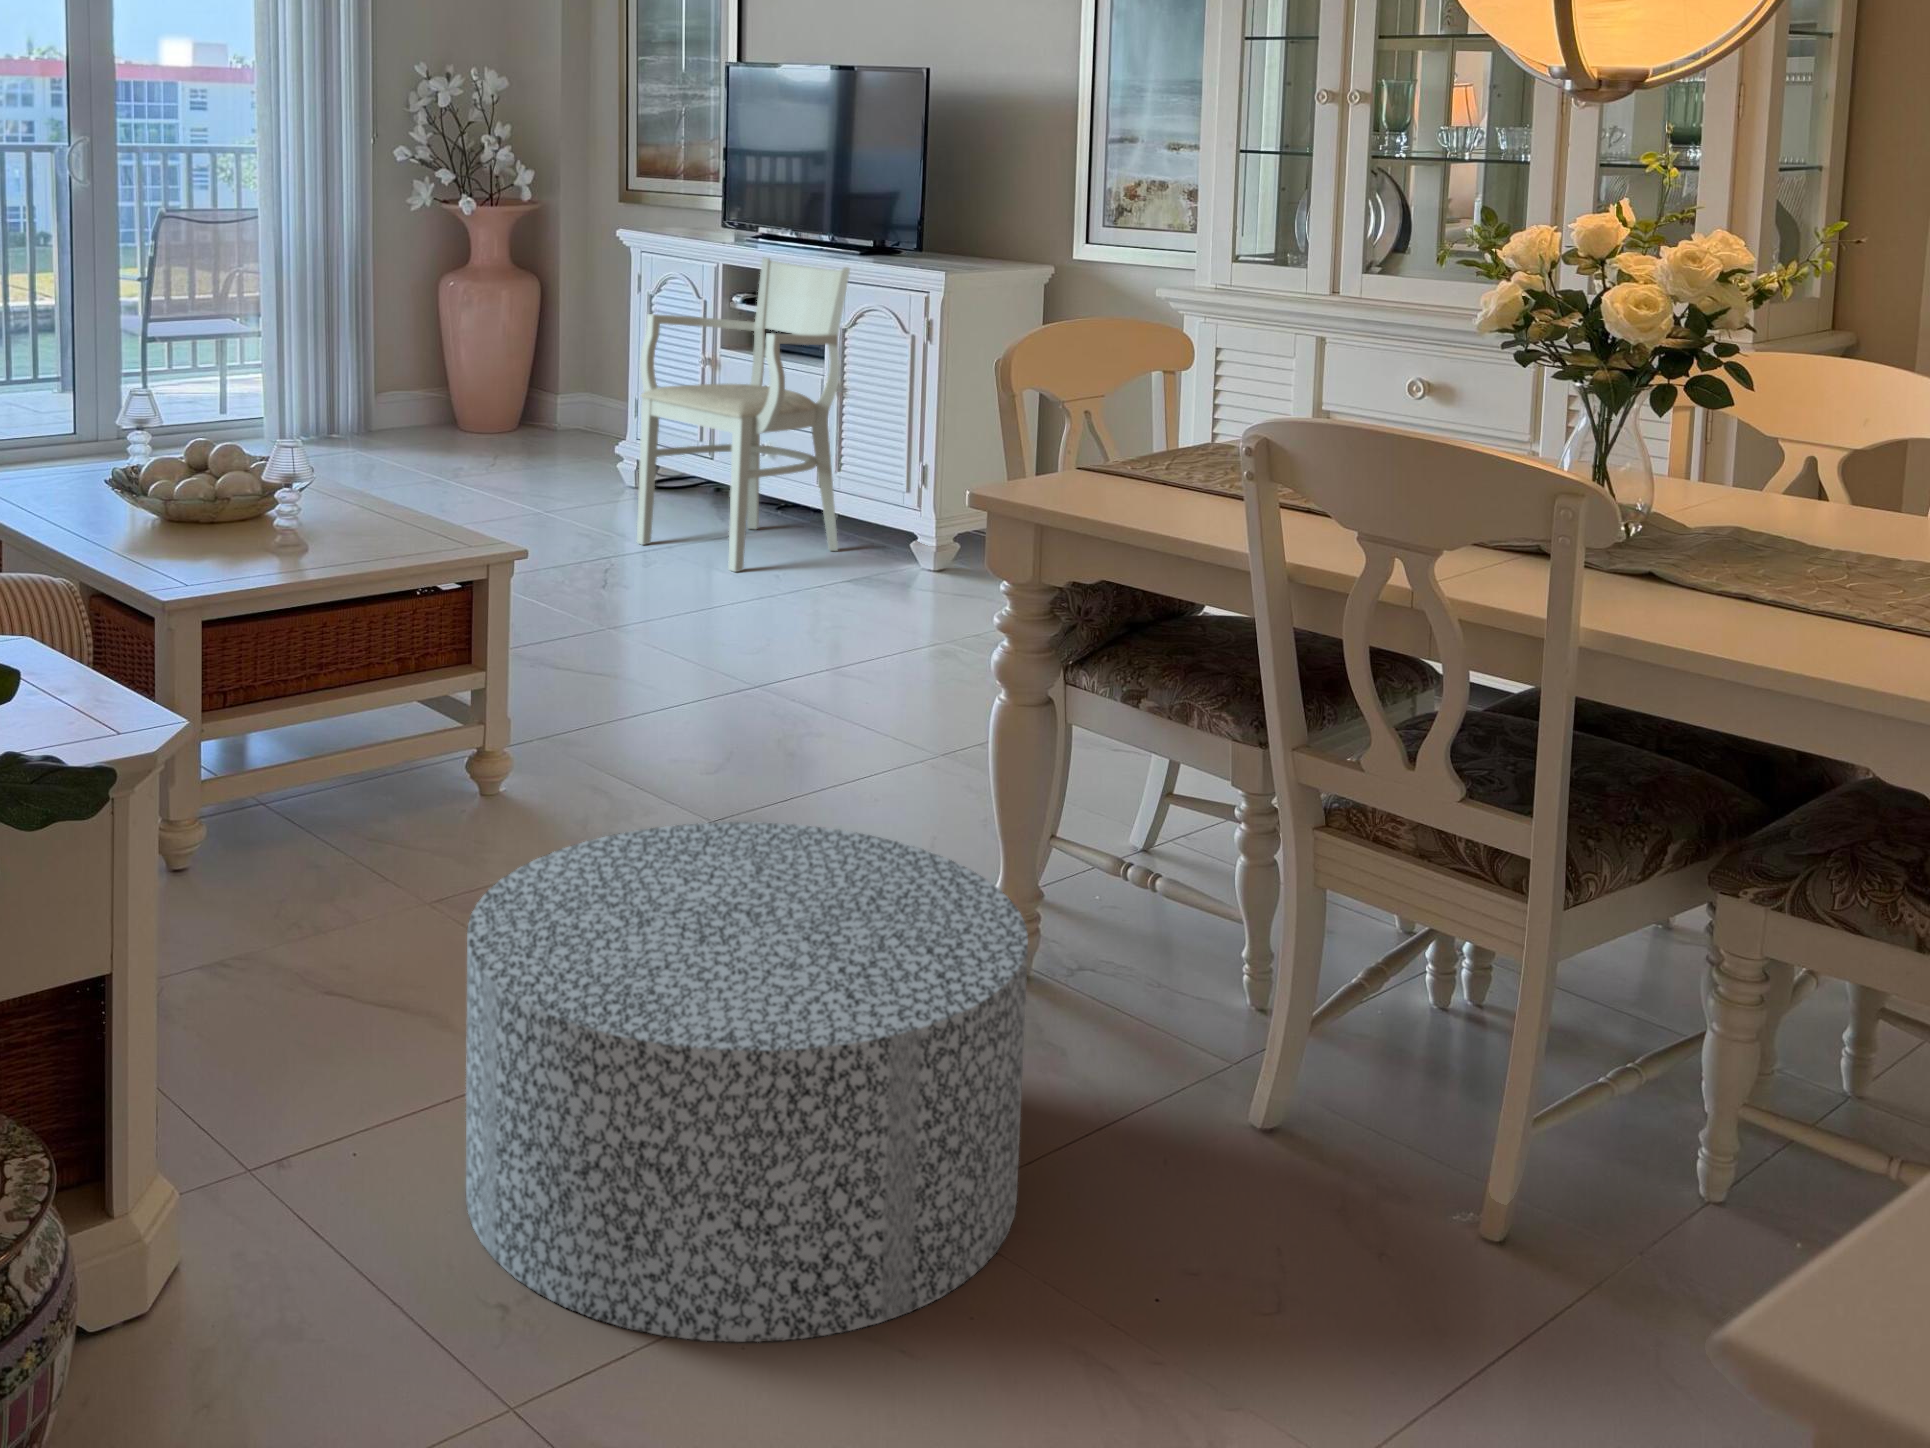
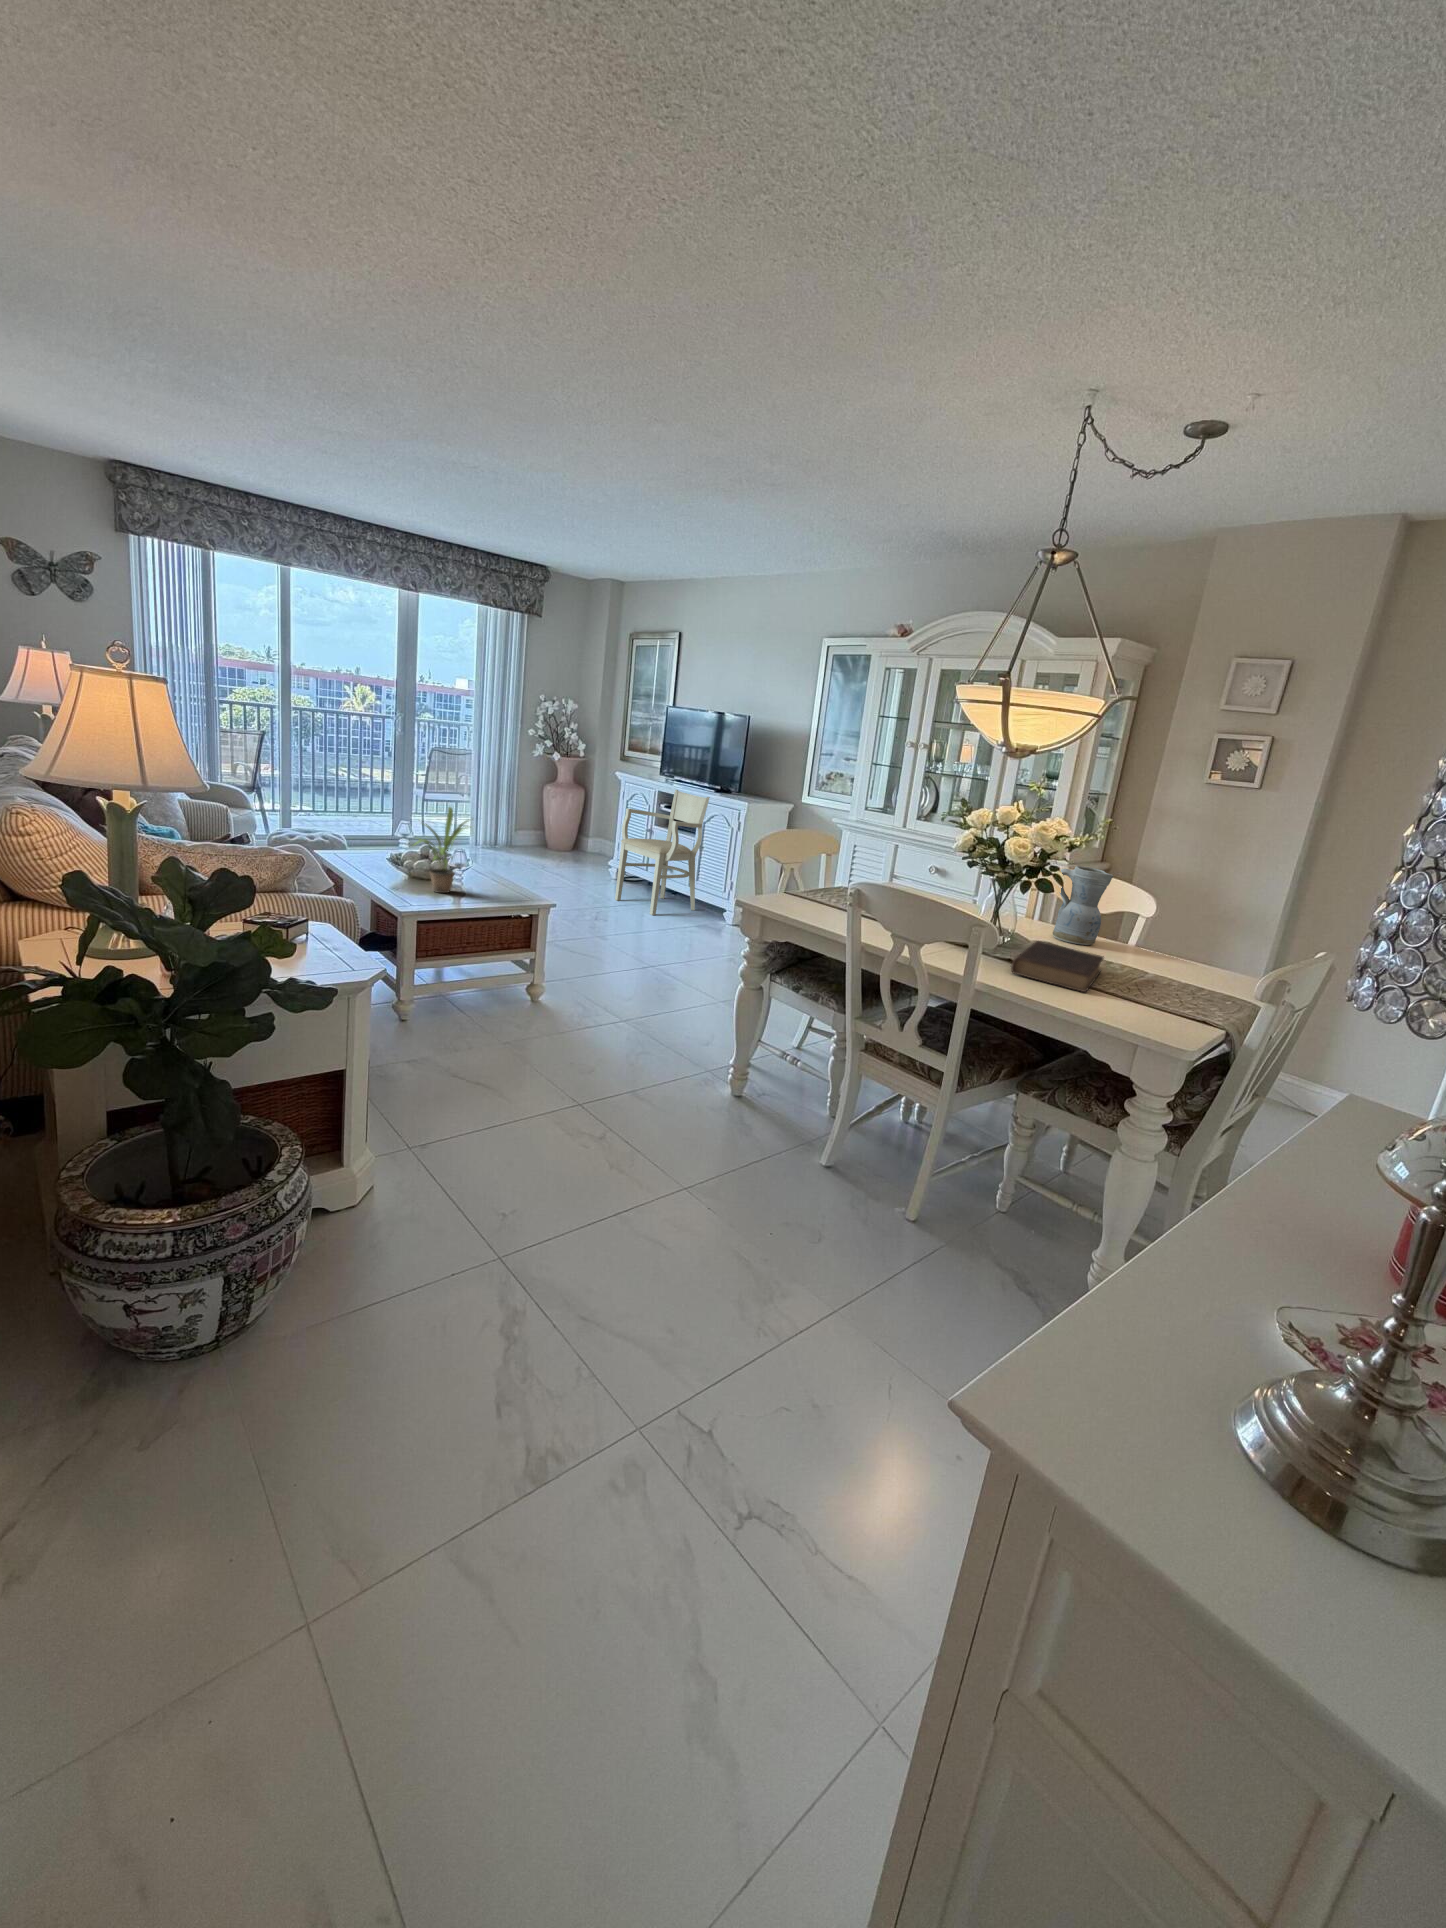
ceramic pitcher: none [1732,341,1871,529] -> present [1053,866,1113,945]
potted plant: none [163,346,328,556] -> present [414,807,467,893]
book: none [1655,527,1877,635] -> present [1011,941,1104,992]
ottoman: present [466,822,1028,1342] -> none [500,1022,738,1235]

